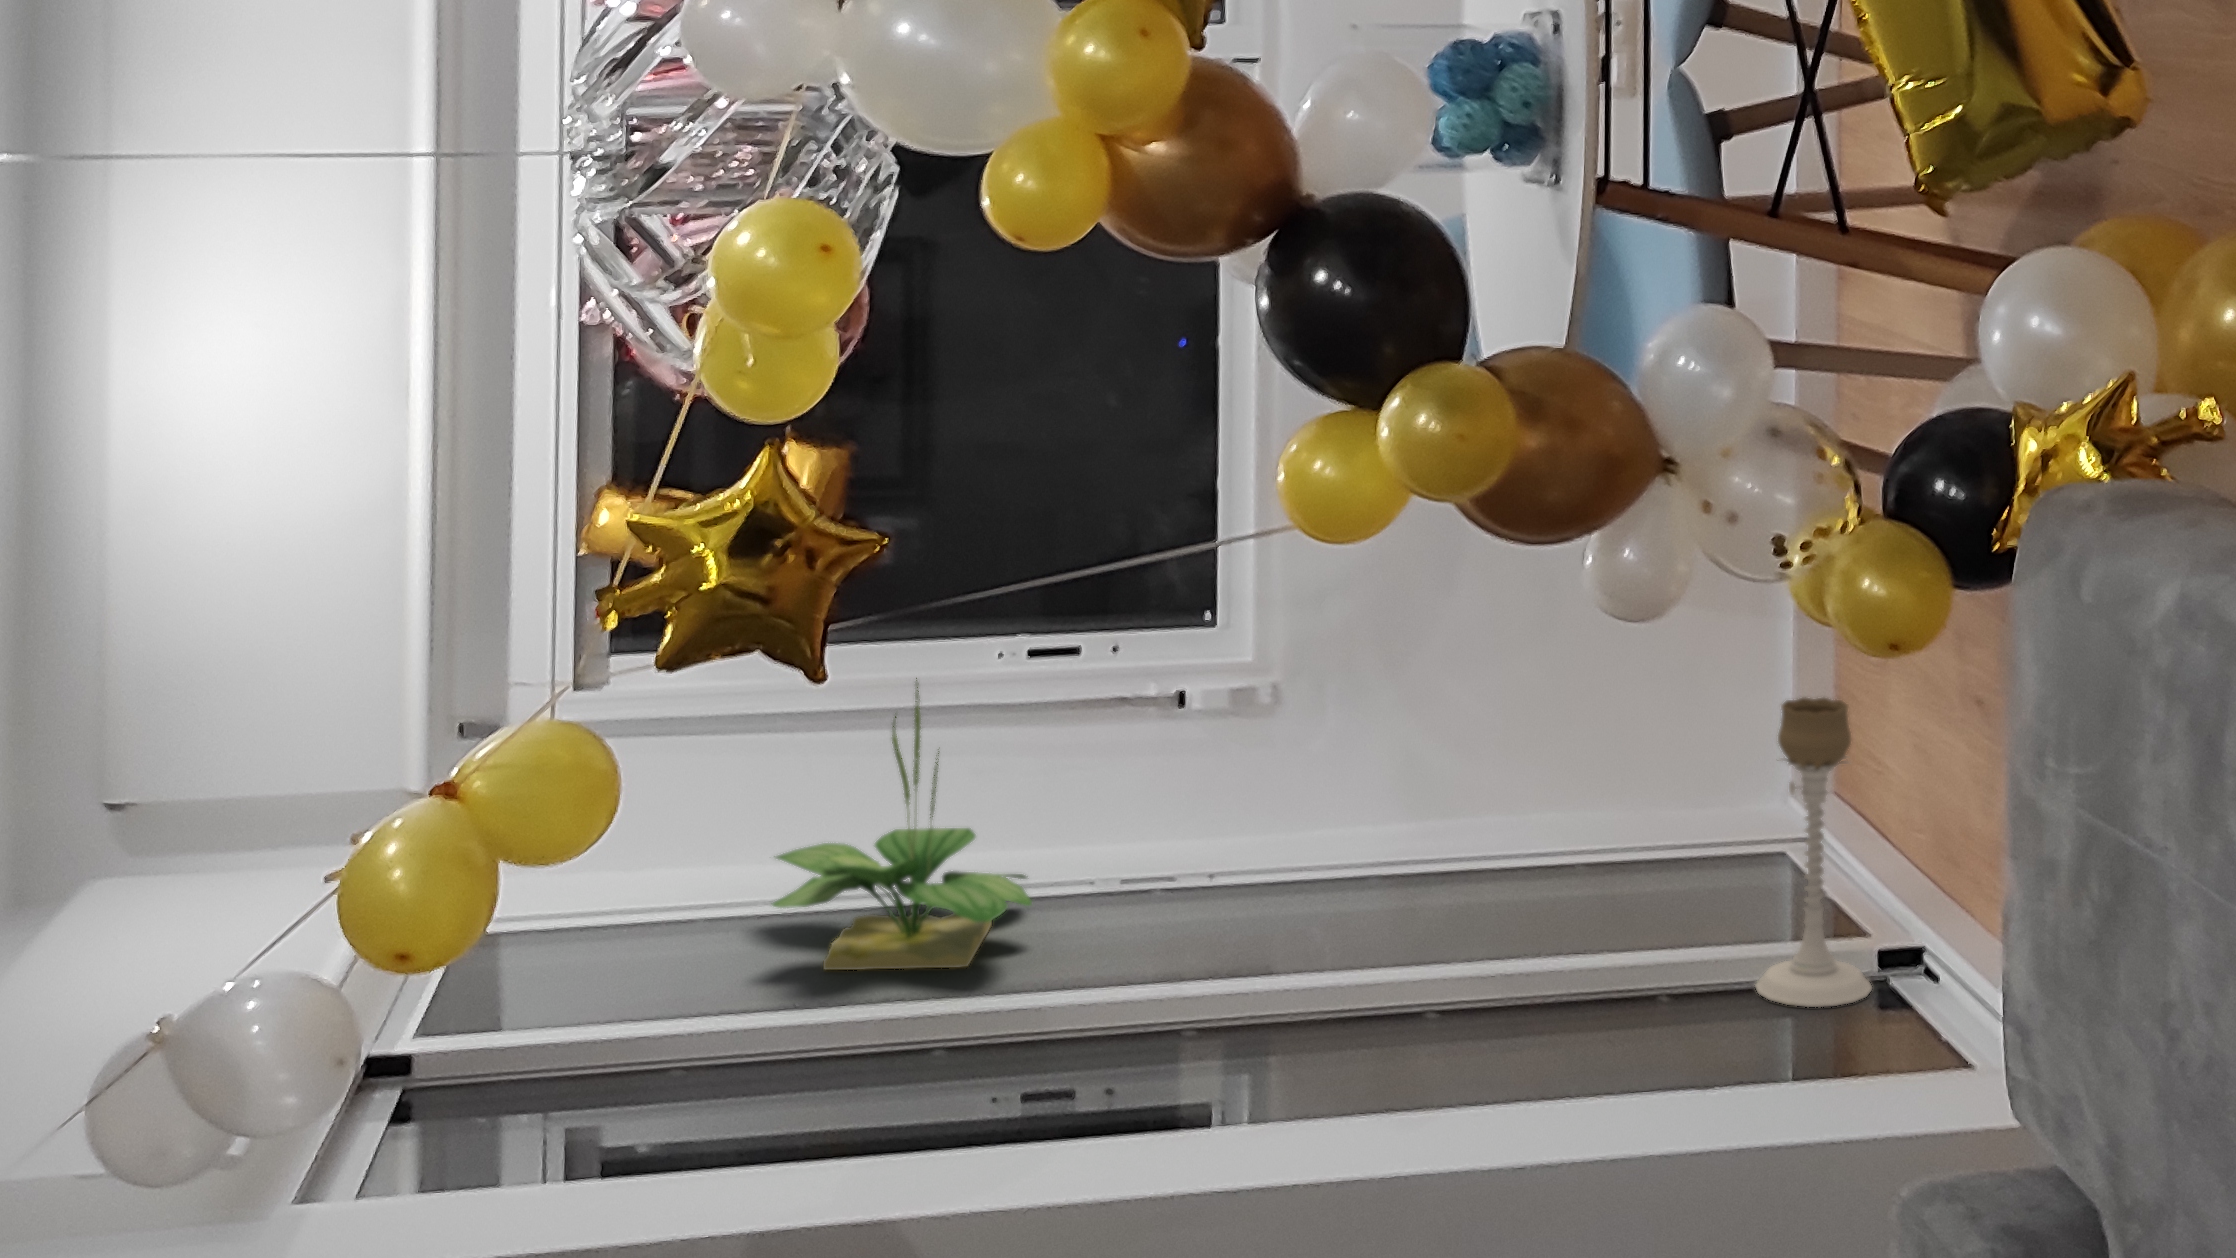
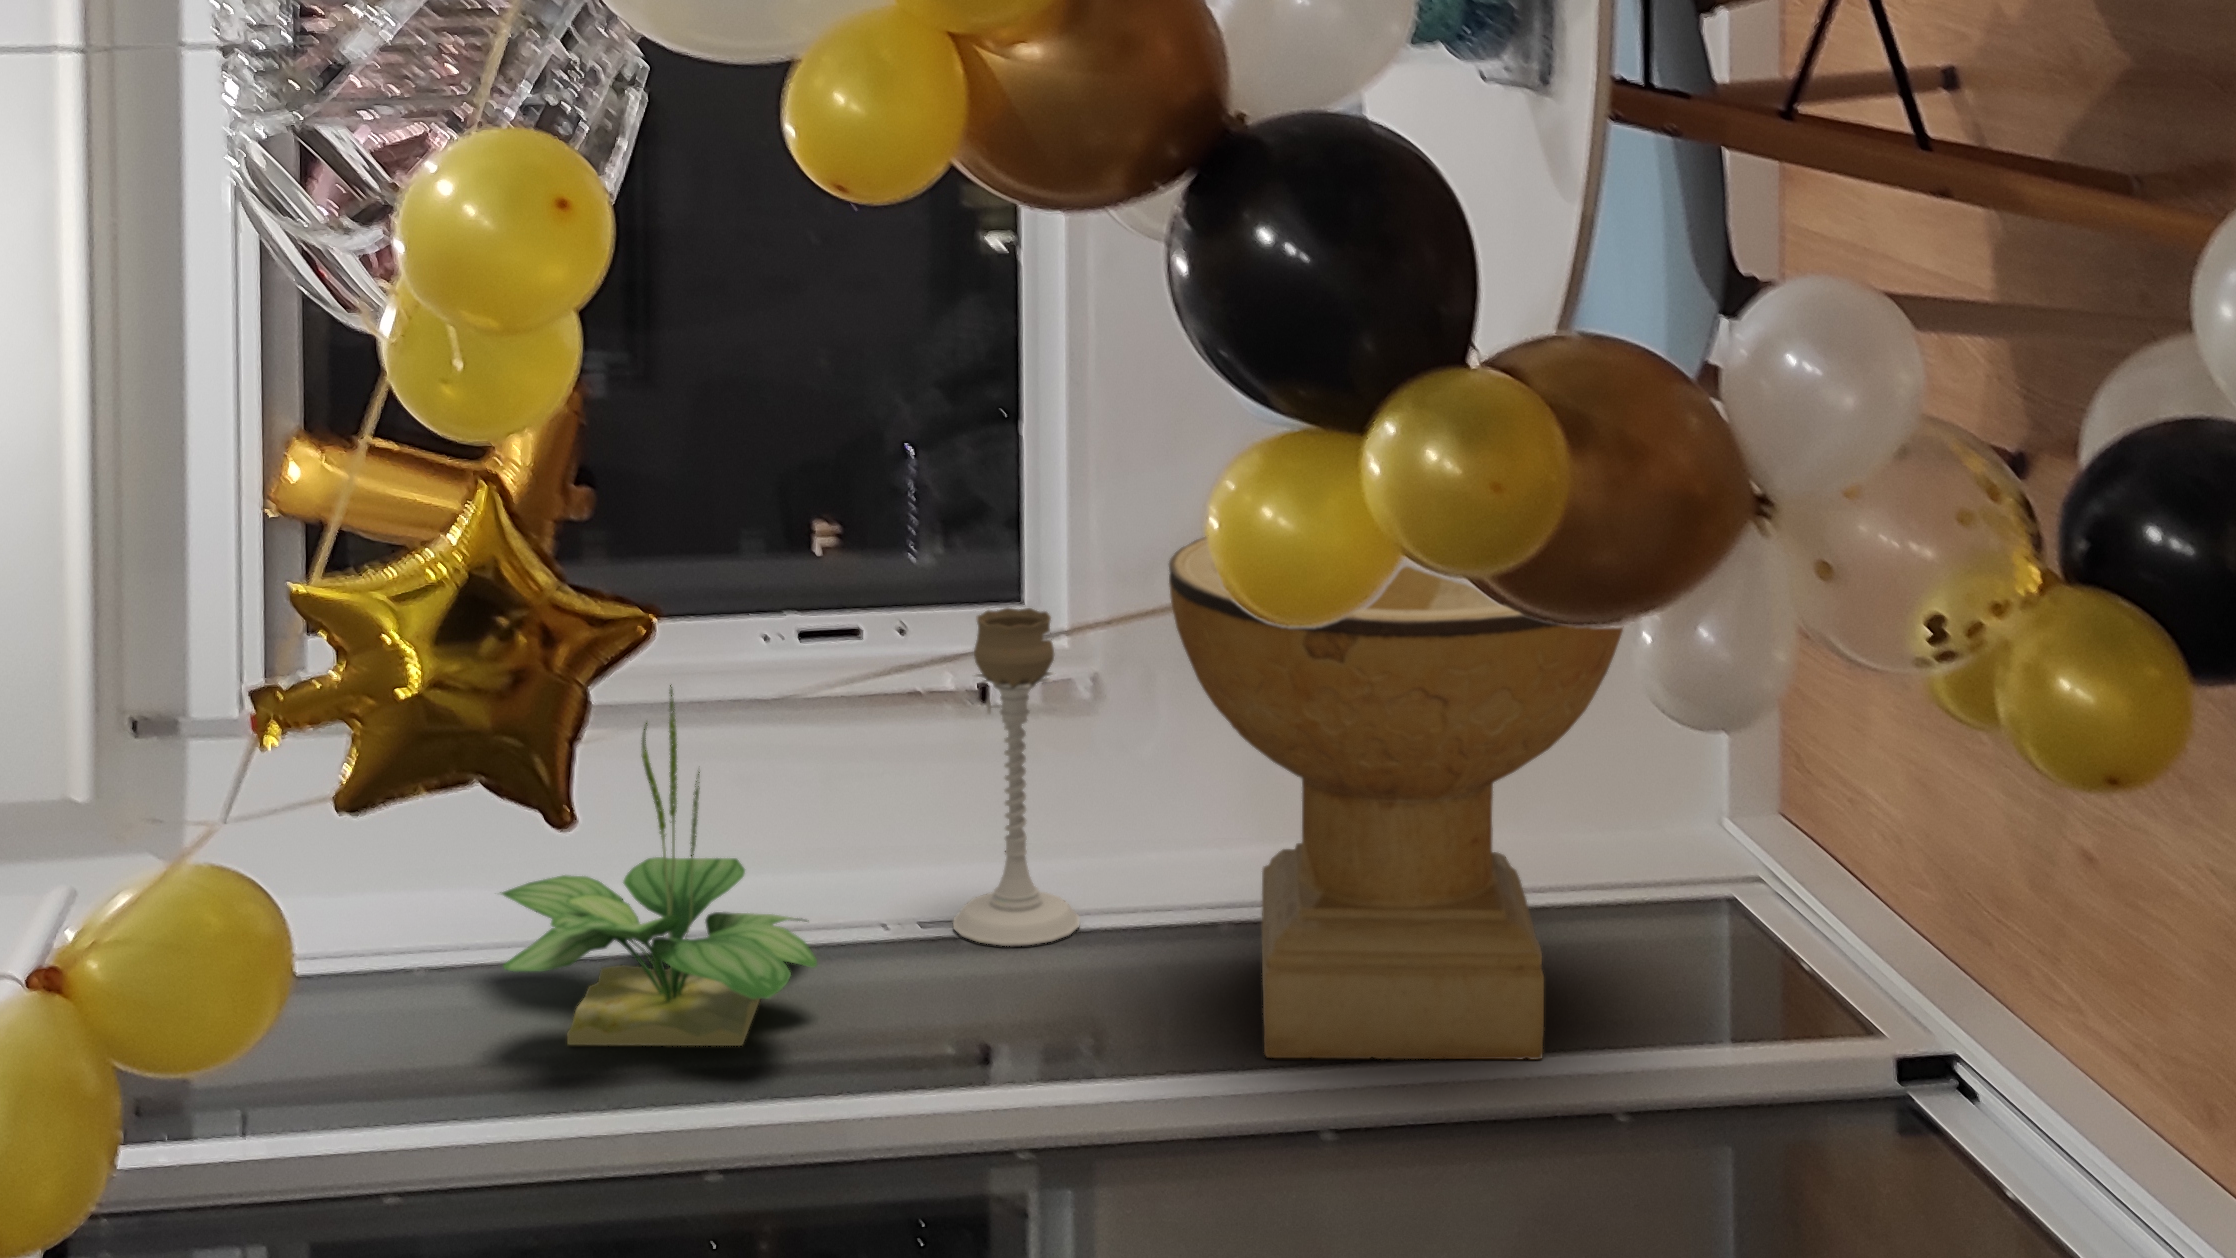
decorative bowl: none [1322,546,1683,965] -> present [1169,537,1623,1060]
candle holder: present [1756,697,1872,1007] -> present [953,608,1079,946]

